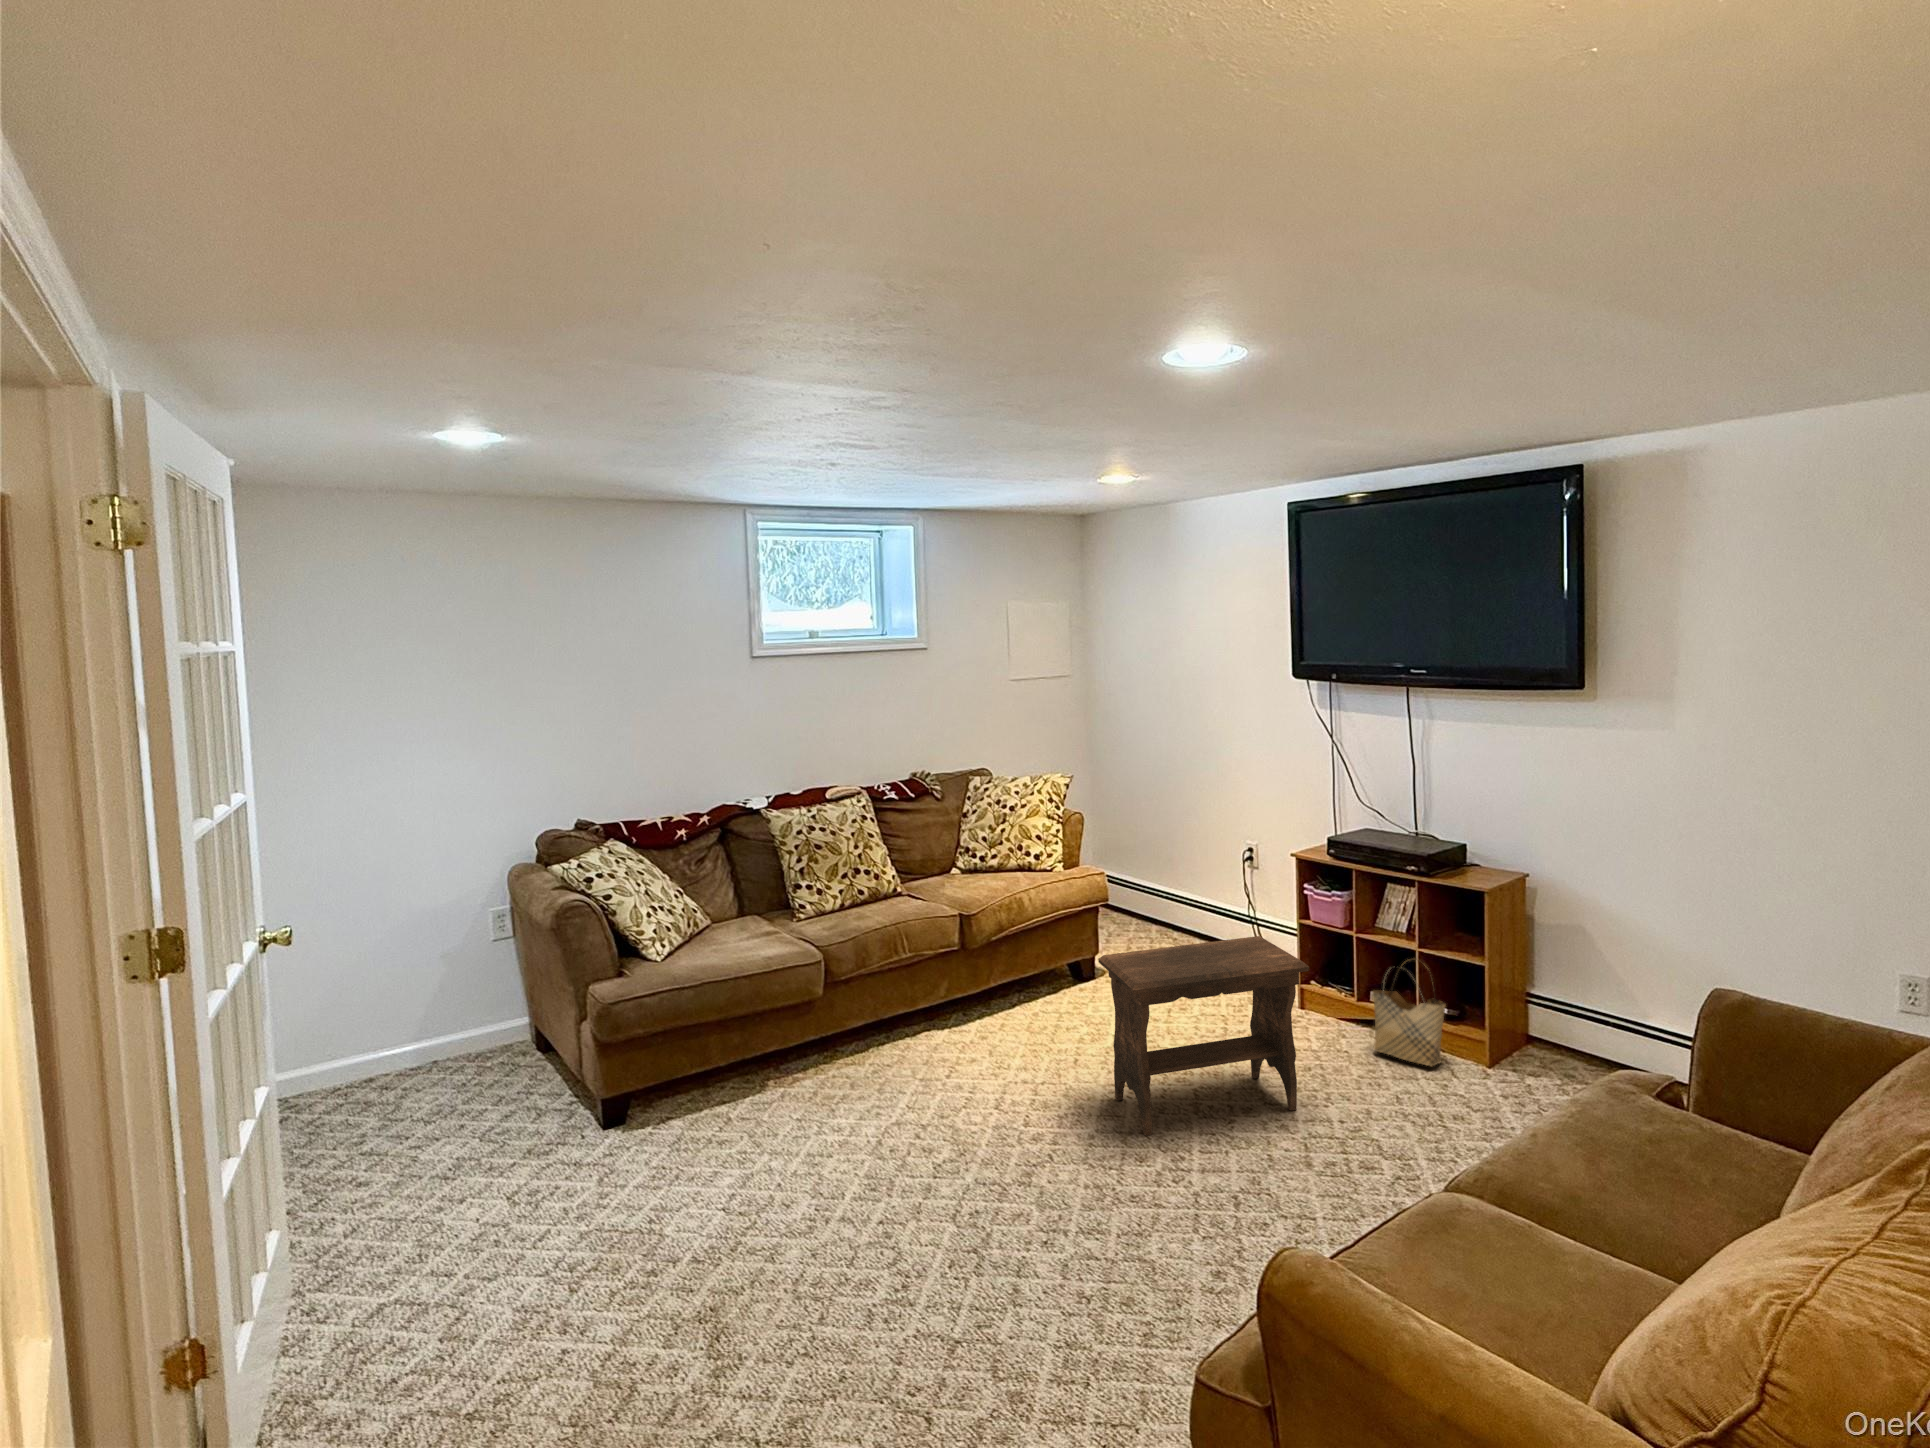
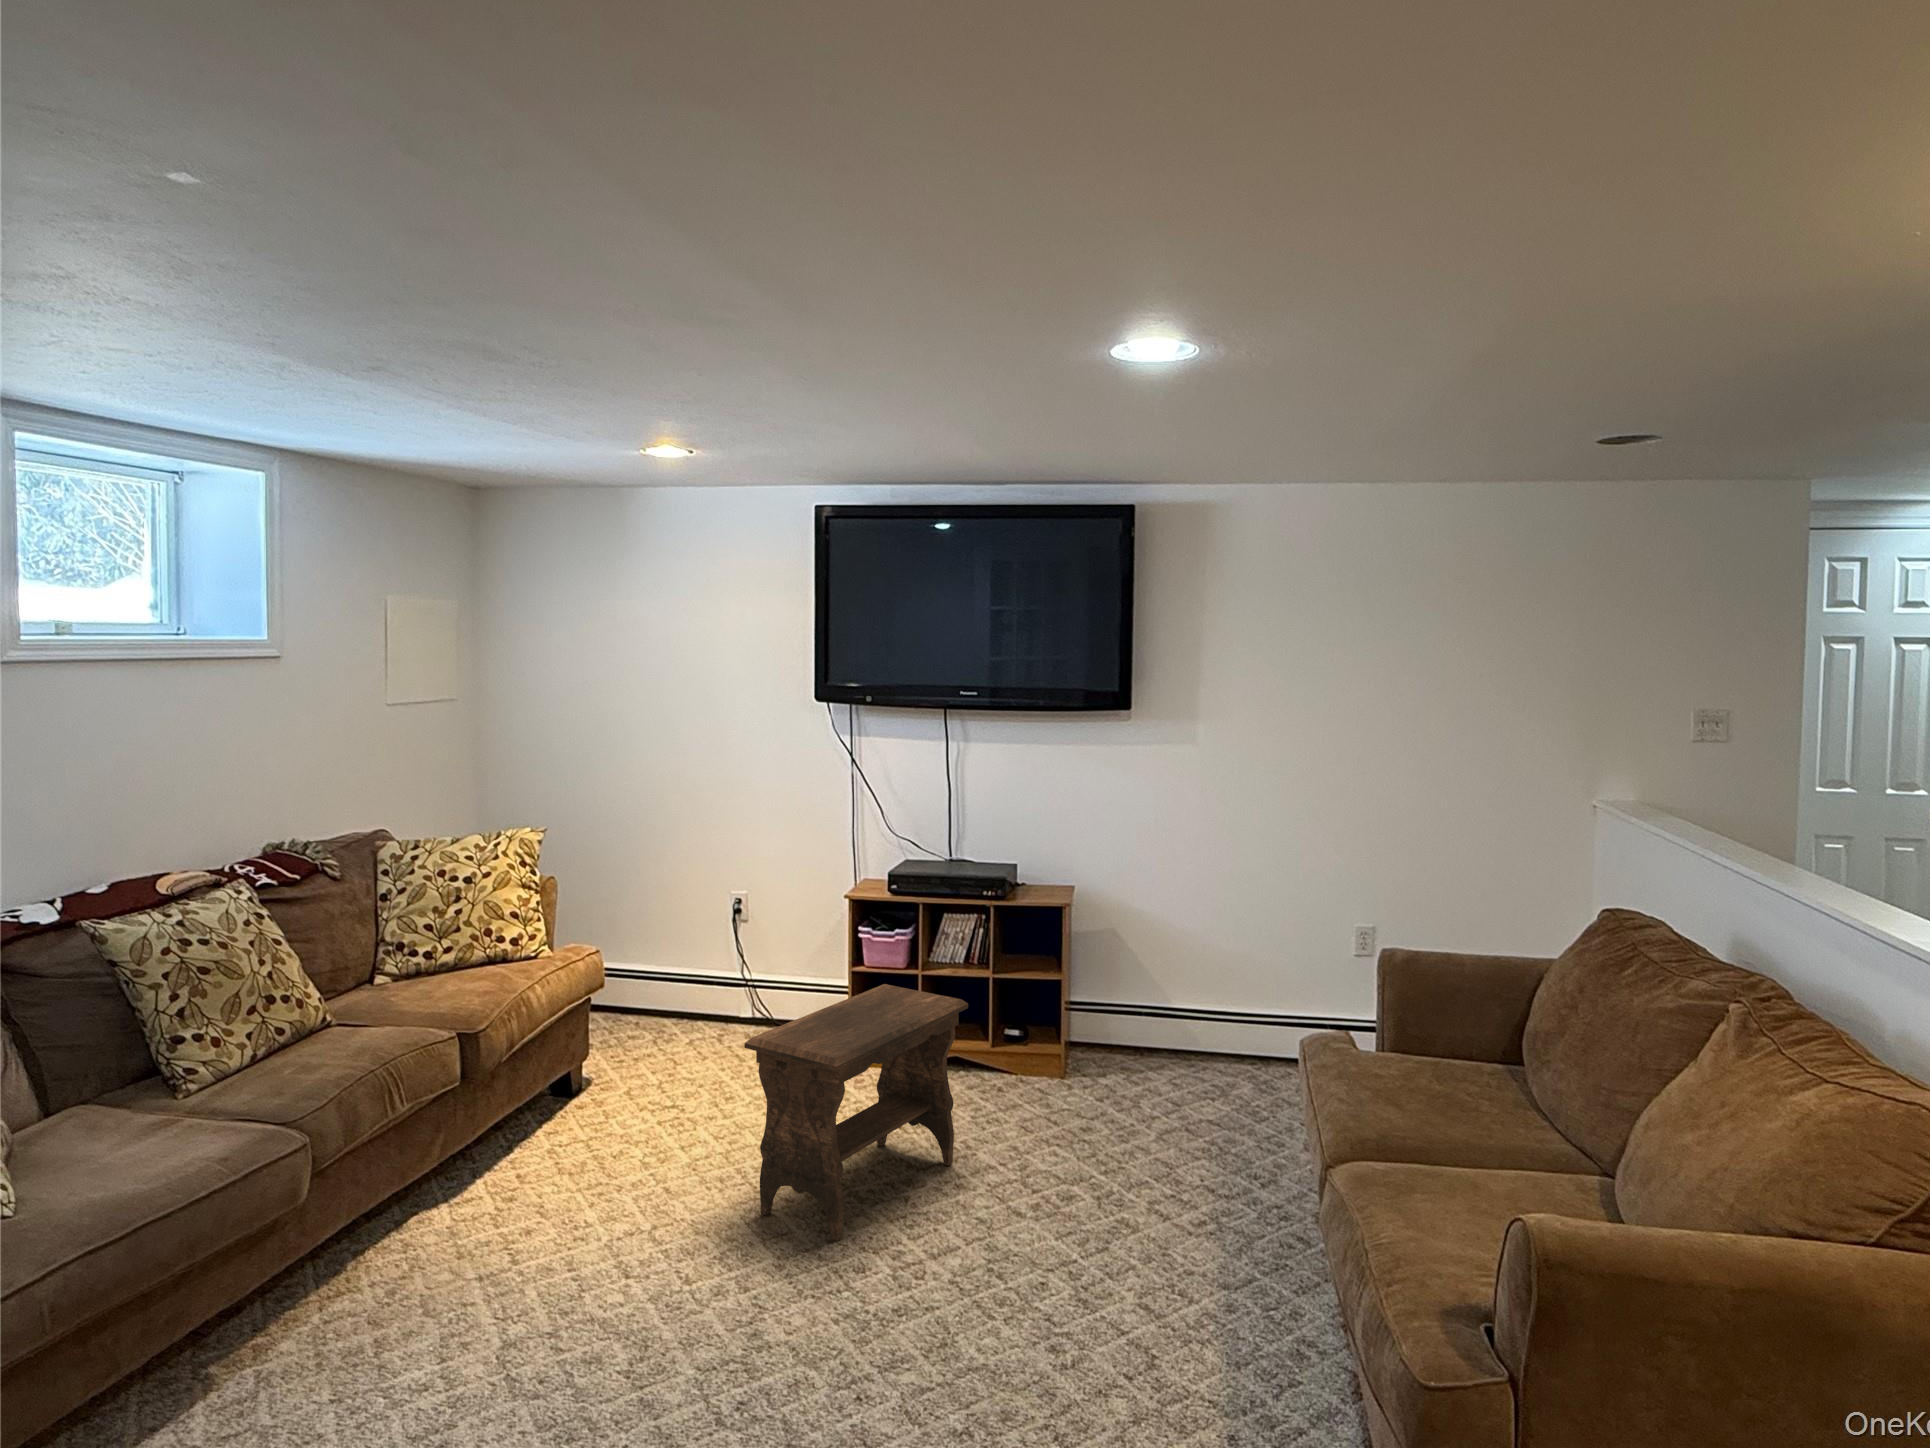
woven basket: present [1373,959,1446,1066] -> none [957,983,1029,1087]

